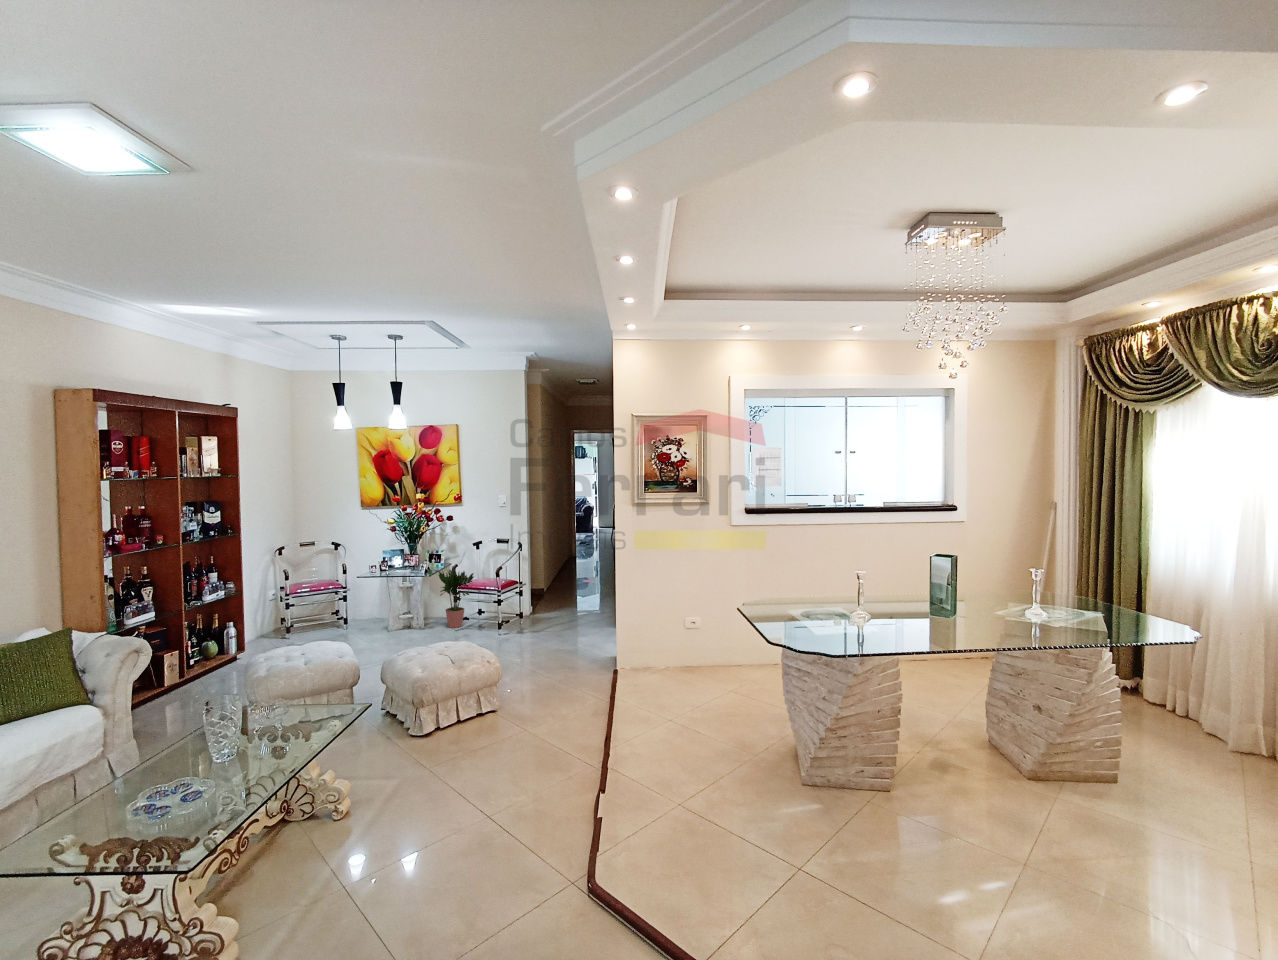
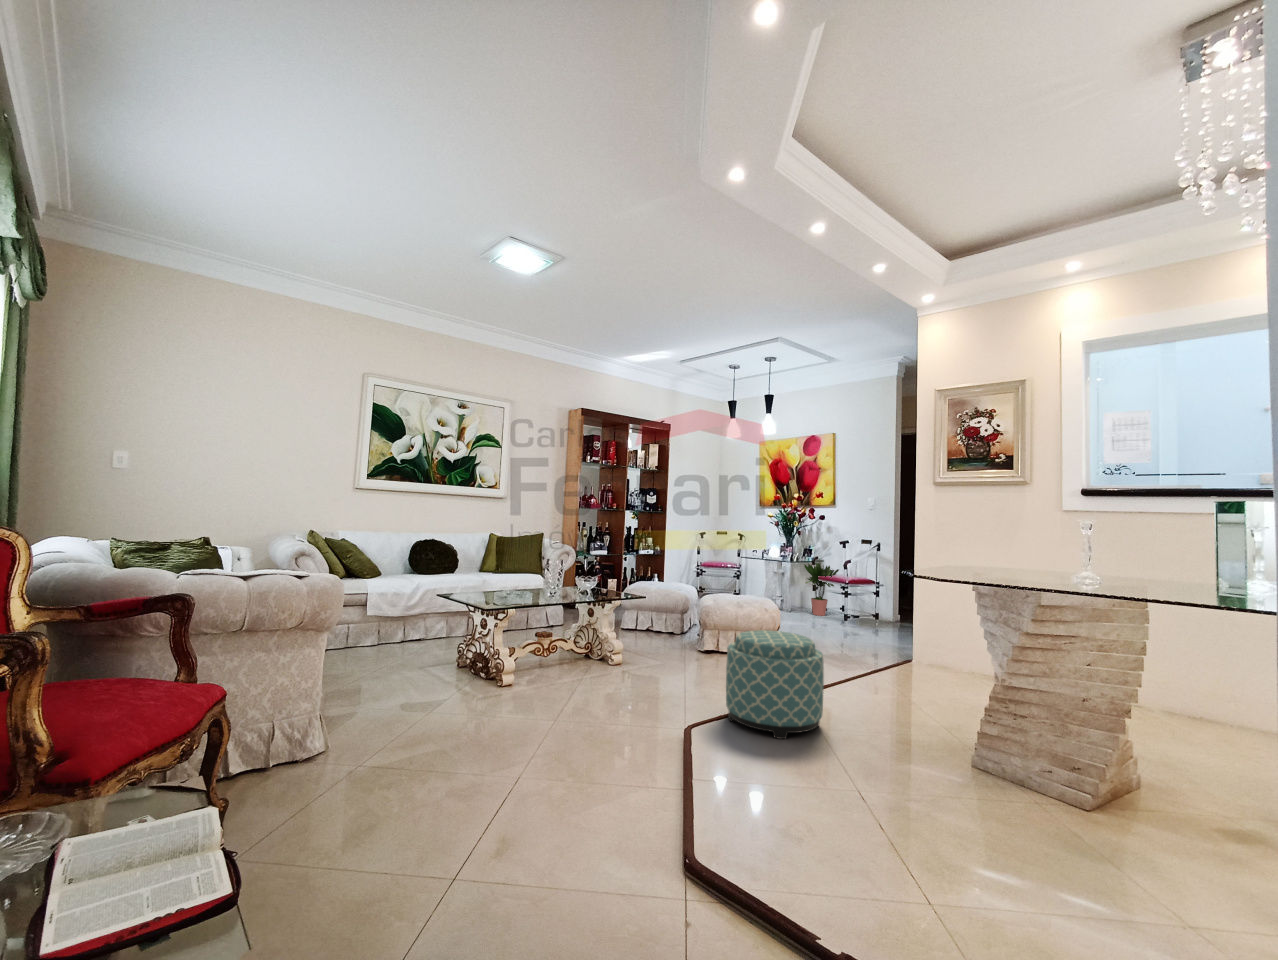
ottoman: none [600,721,705,858] -> present [726,630,824,739]

